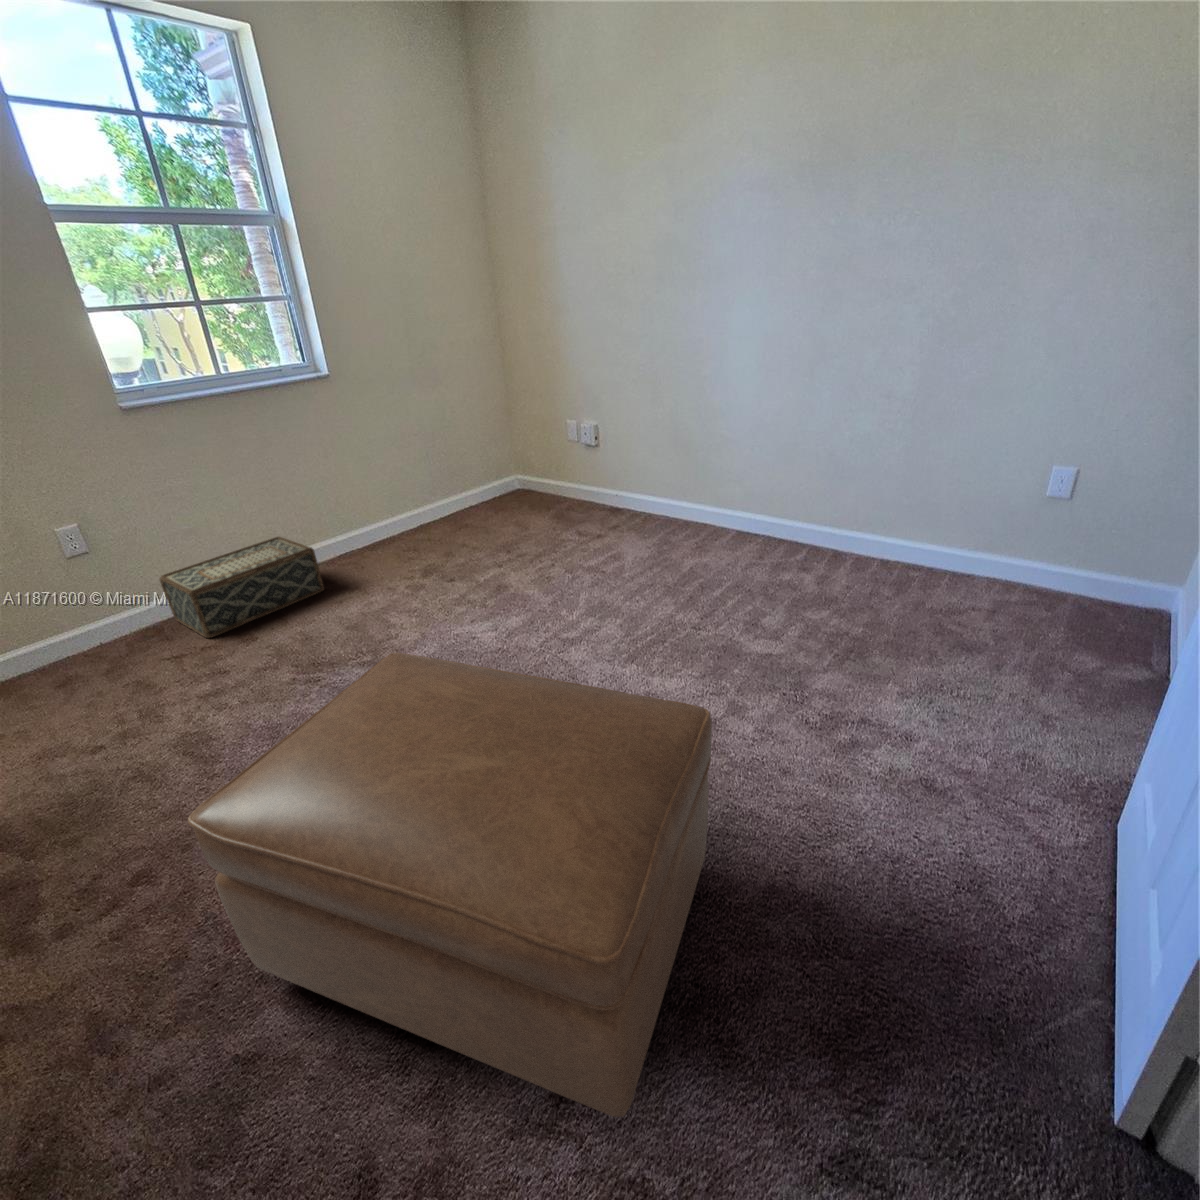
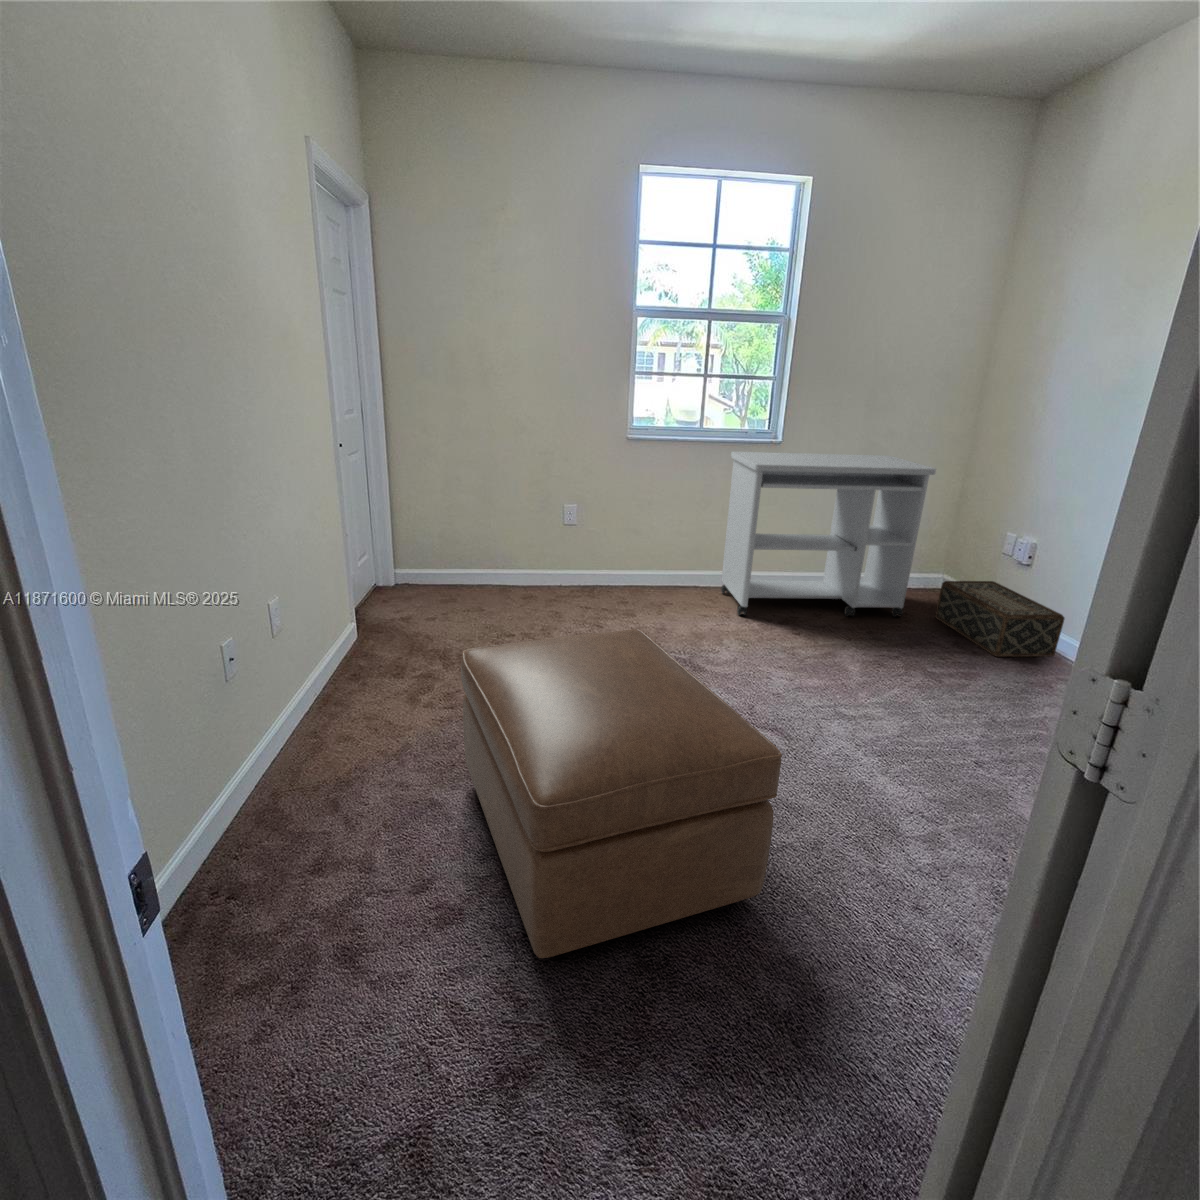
desk: none [281,370,516,585] -> present [721,452,936,616]
woven basket: present [160,537,324,638] -> present [935,581,1064,657]

